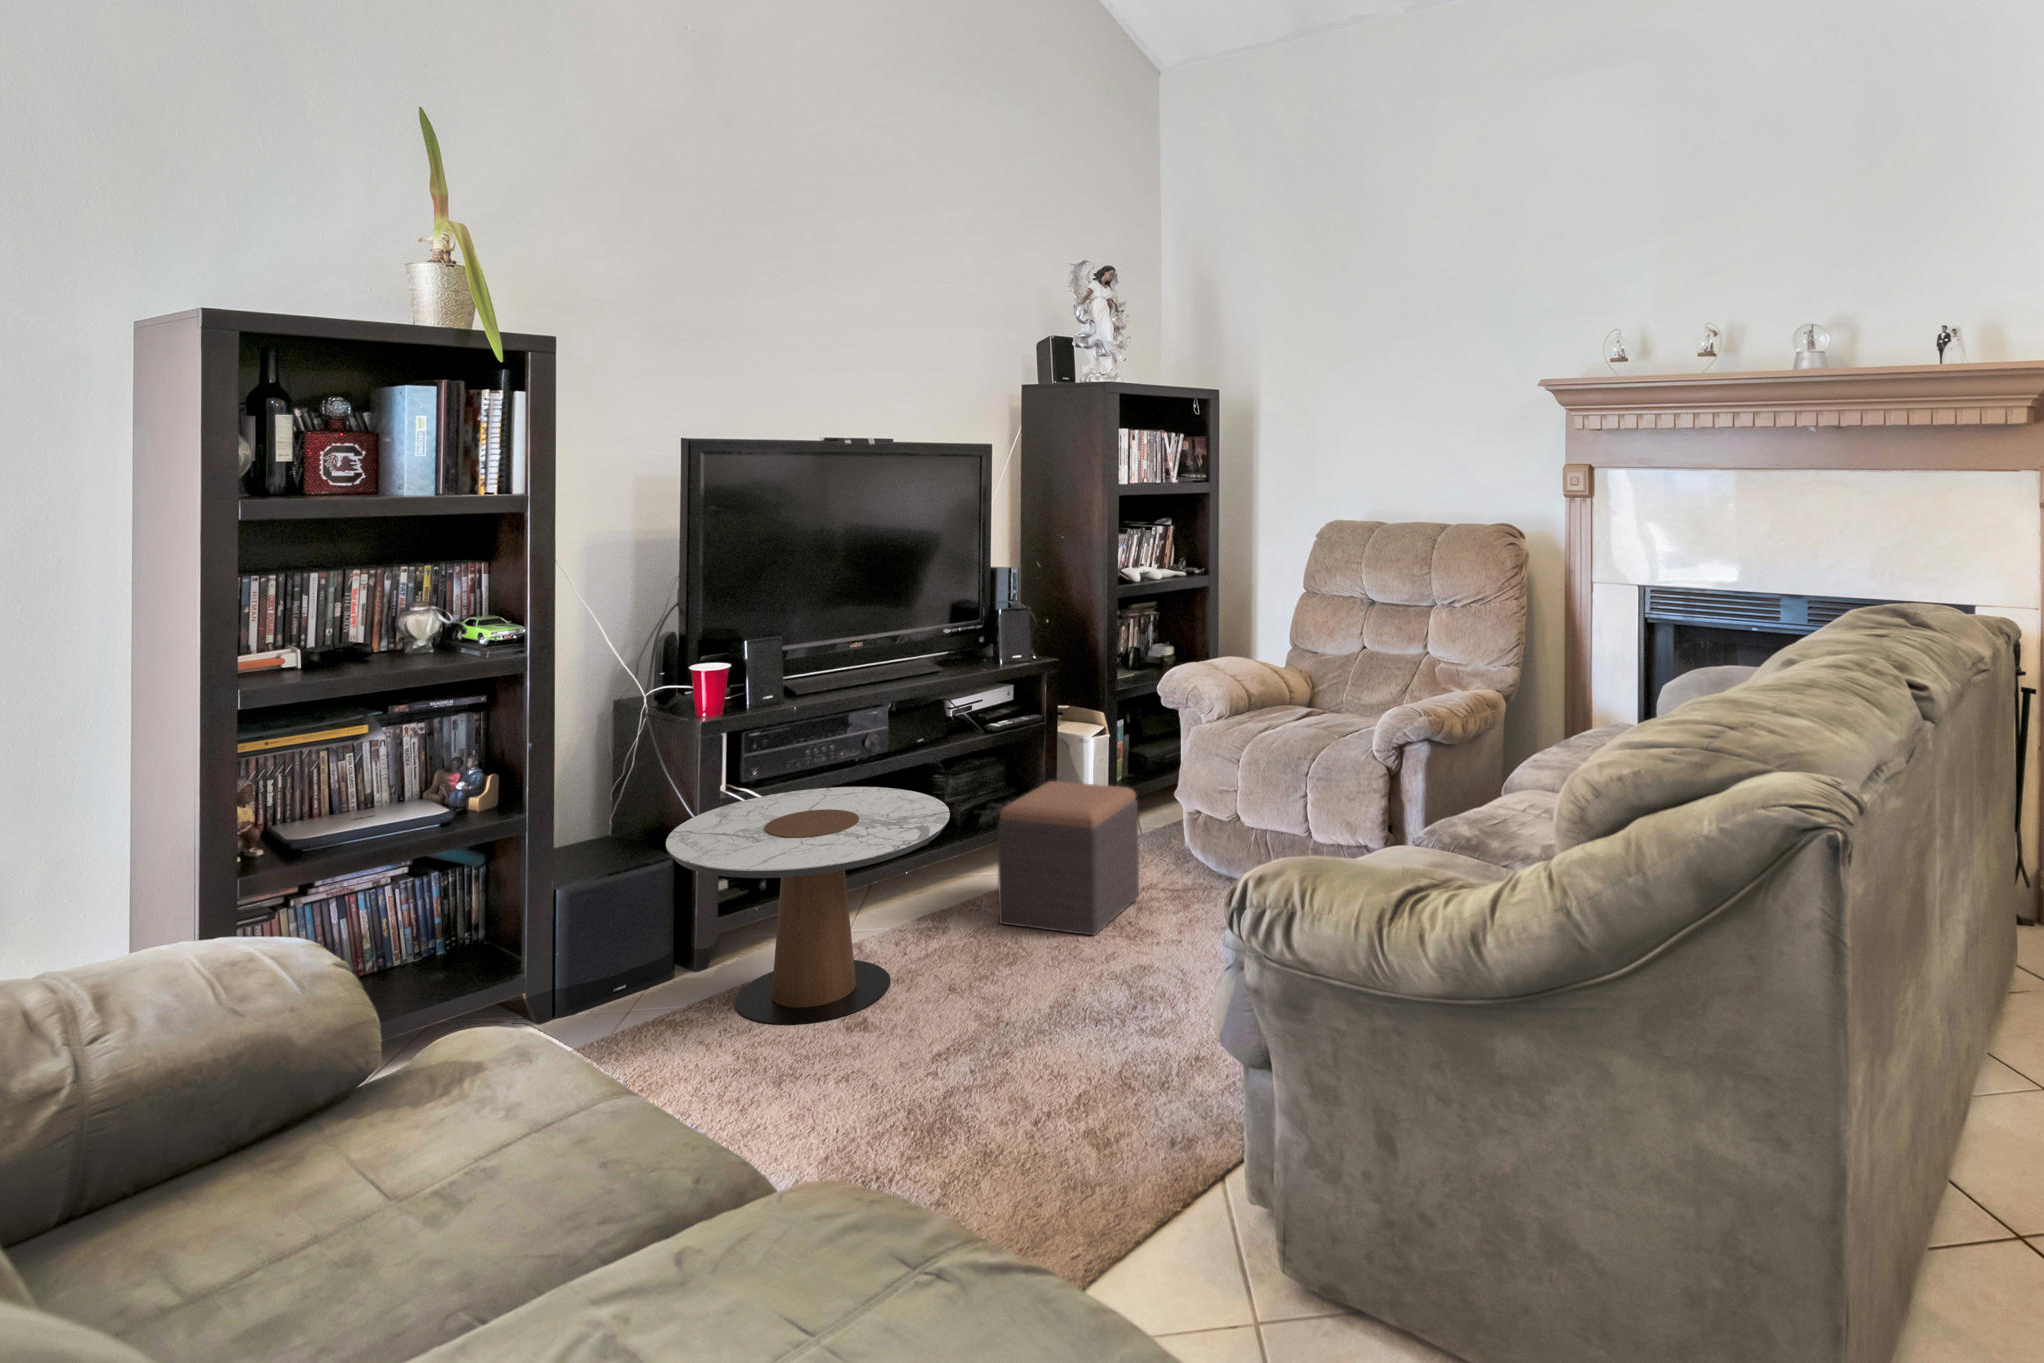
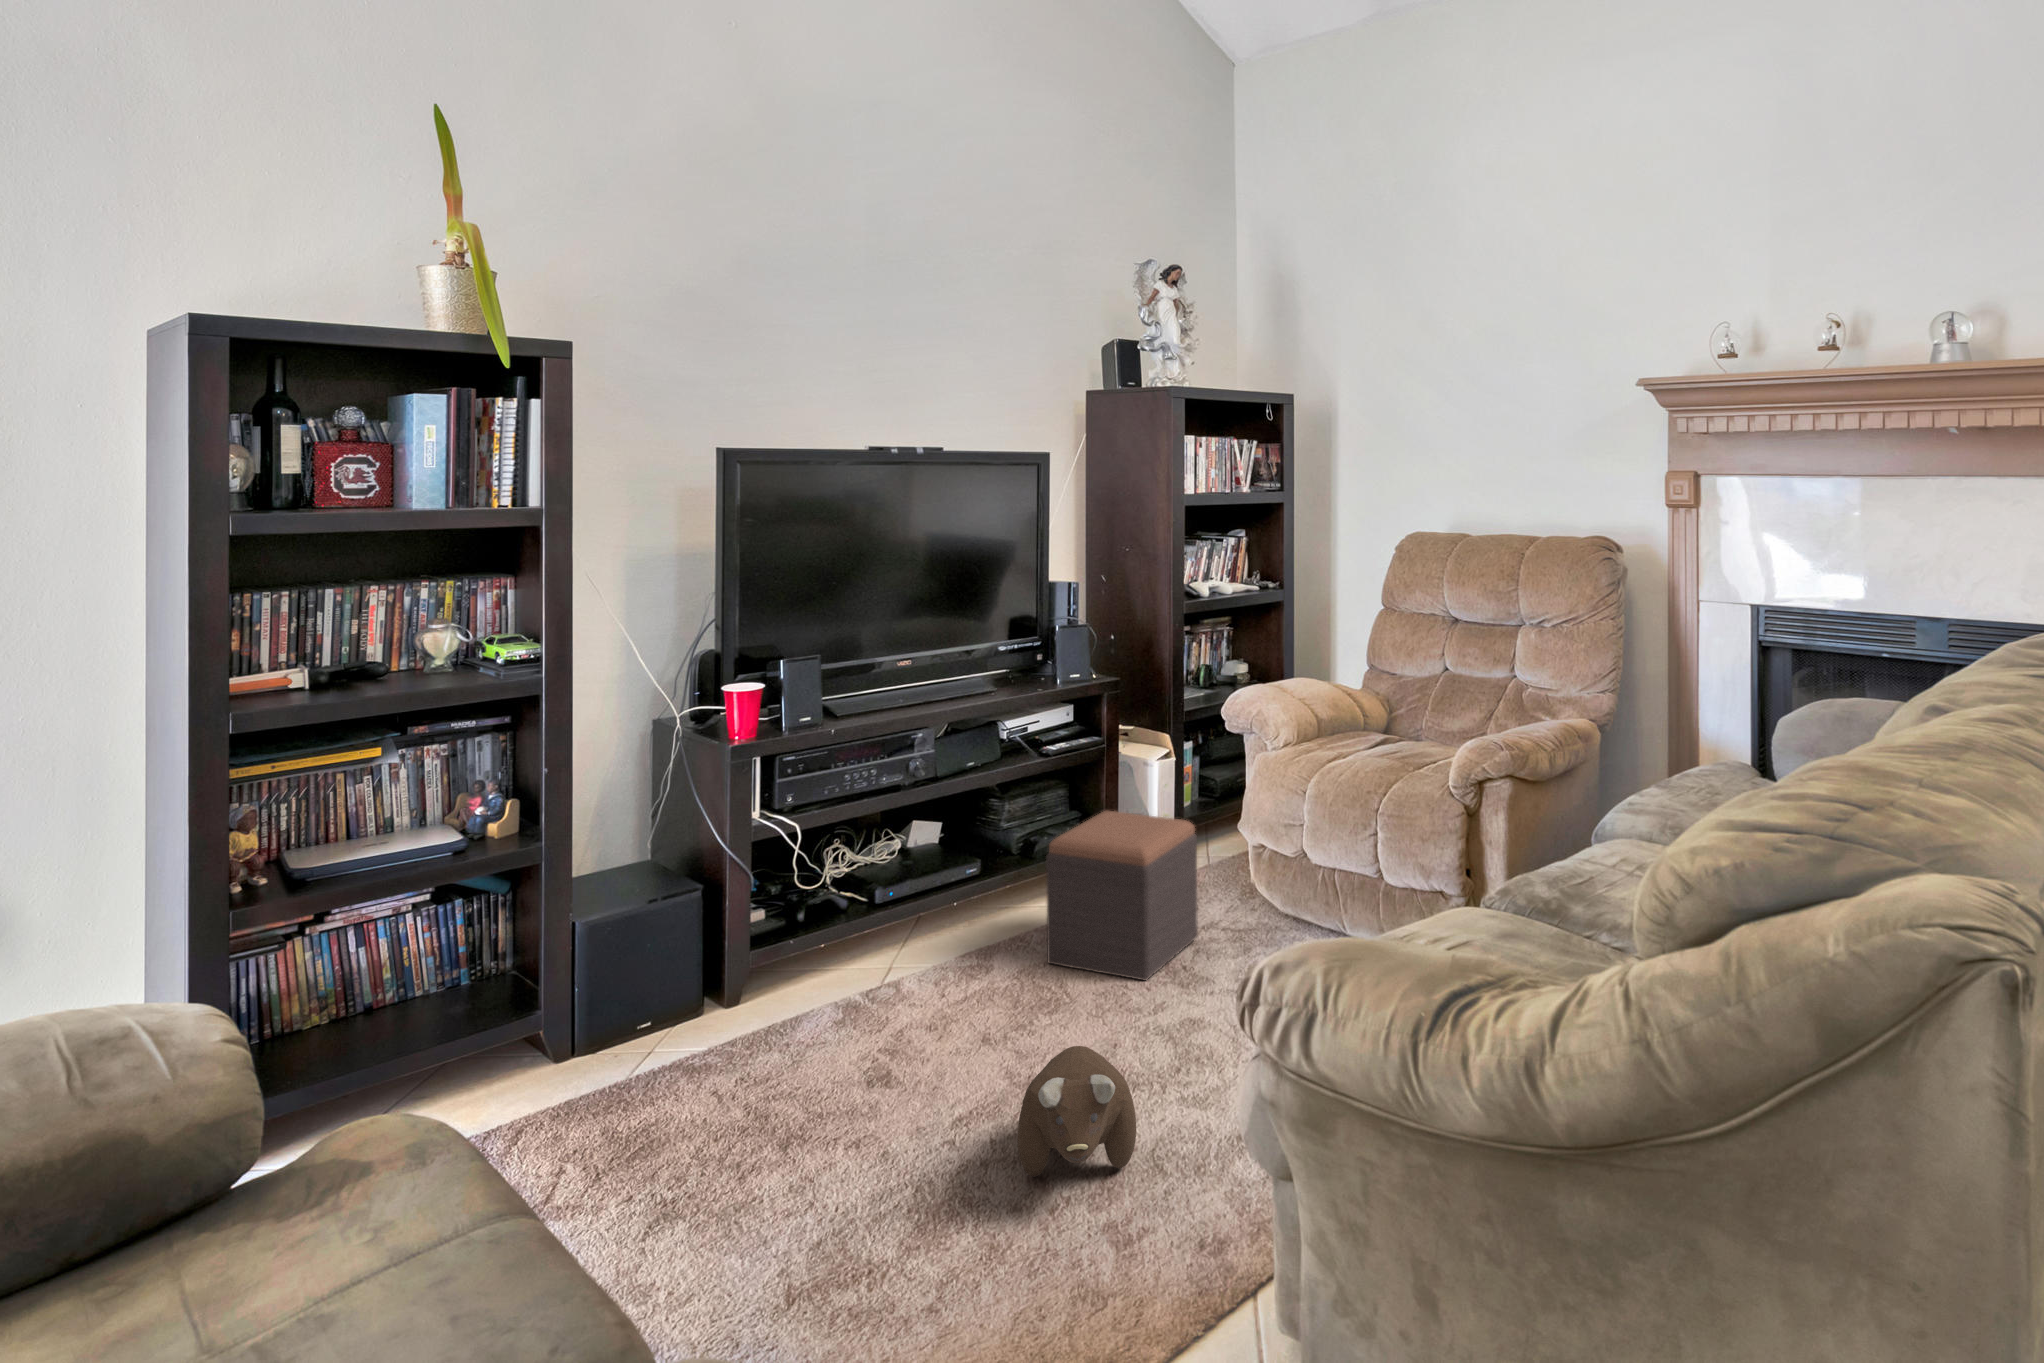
side table: present [666,787,950,1025] -> none [688,816,989,1075]
plush toy: none [994,982,1104,1102] -> present [1017,1046,1136,1177]

